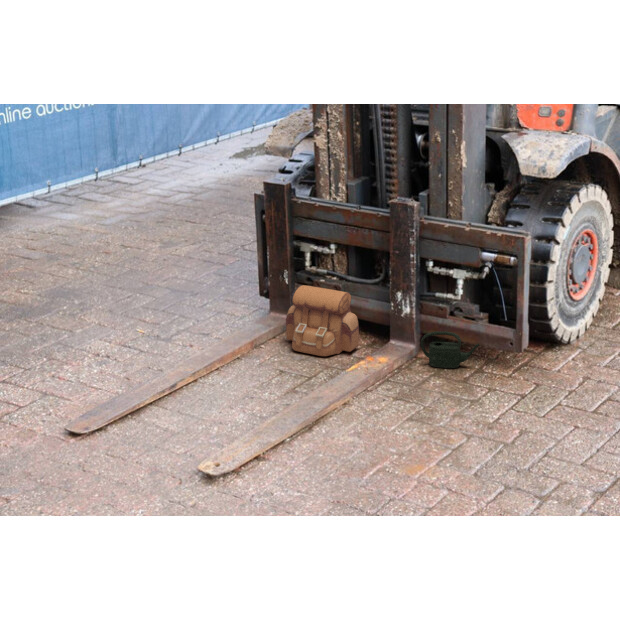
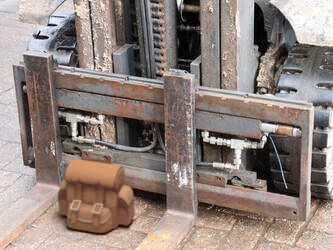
watering can: present [421,331,480,368] -> none [201,202,263,238]

